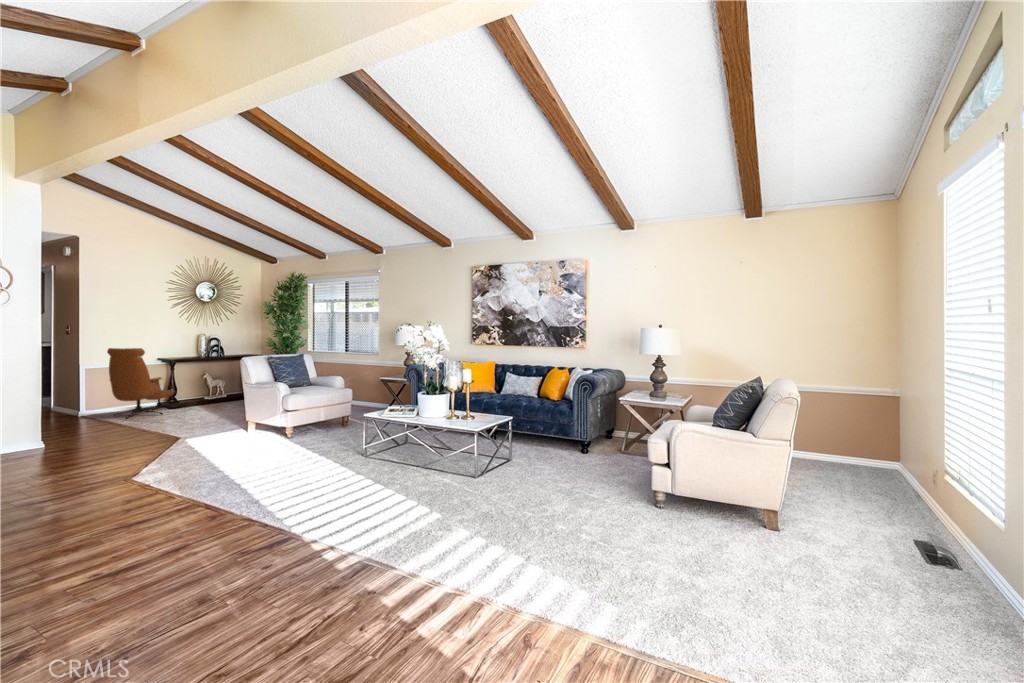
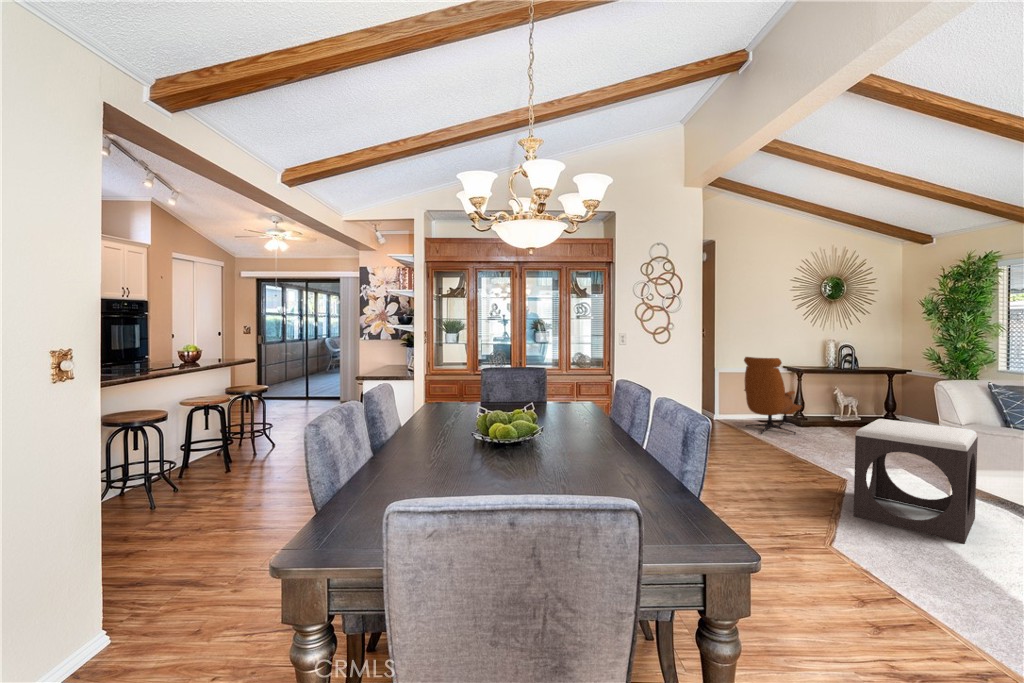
footstool: none [164,384,250,456] -> present [854,419,978,544]

